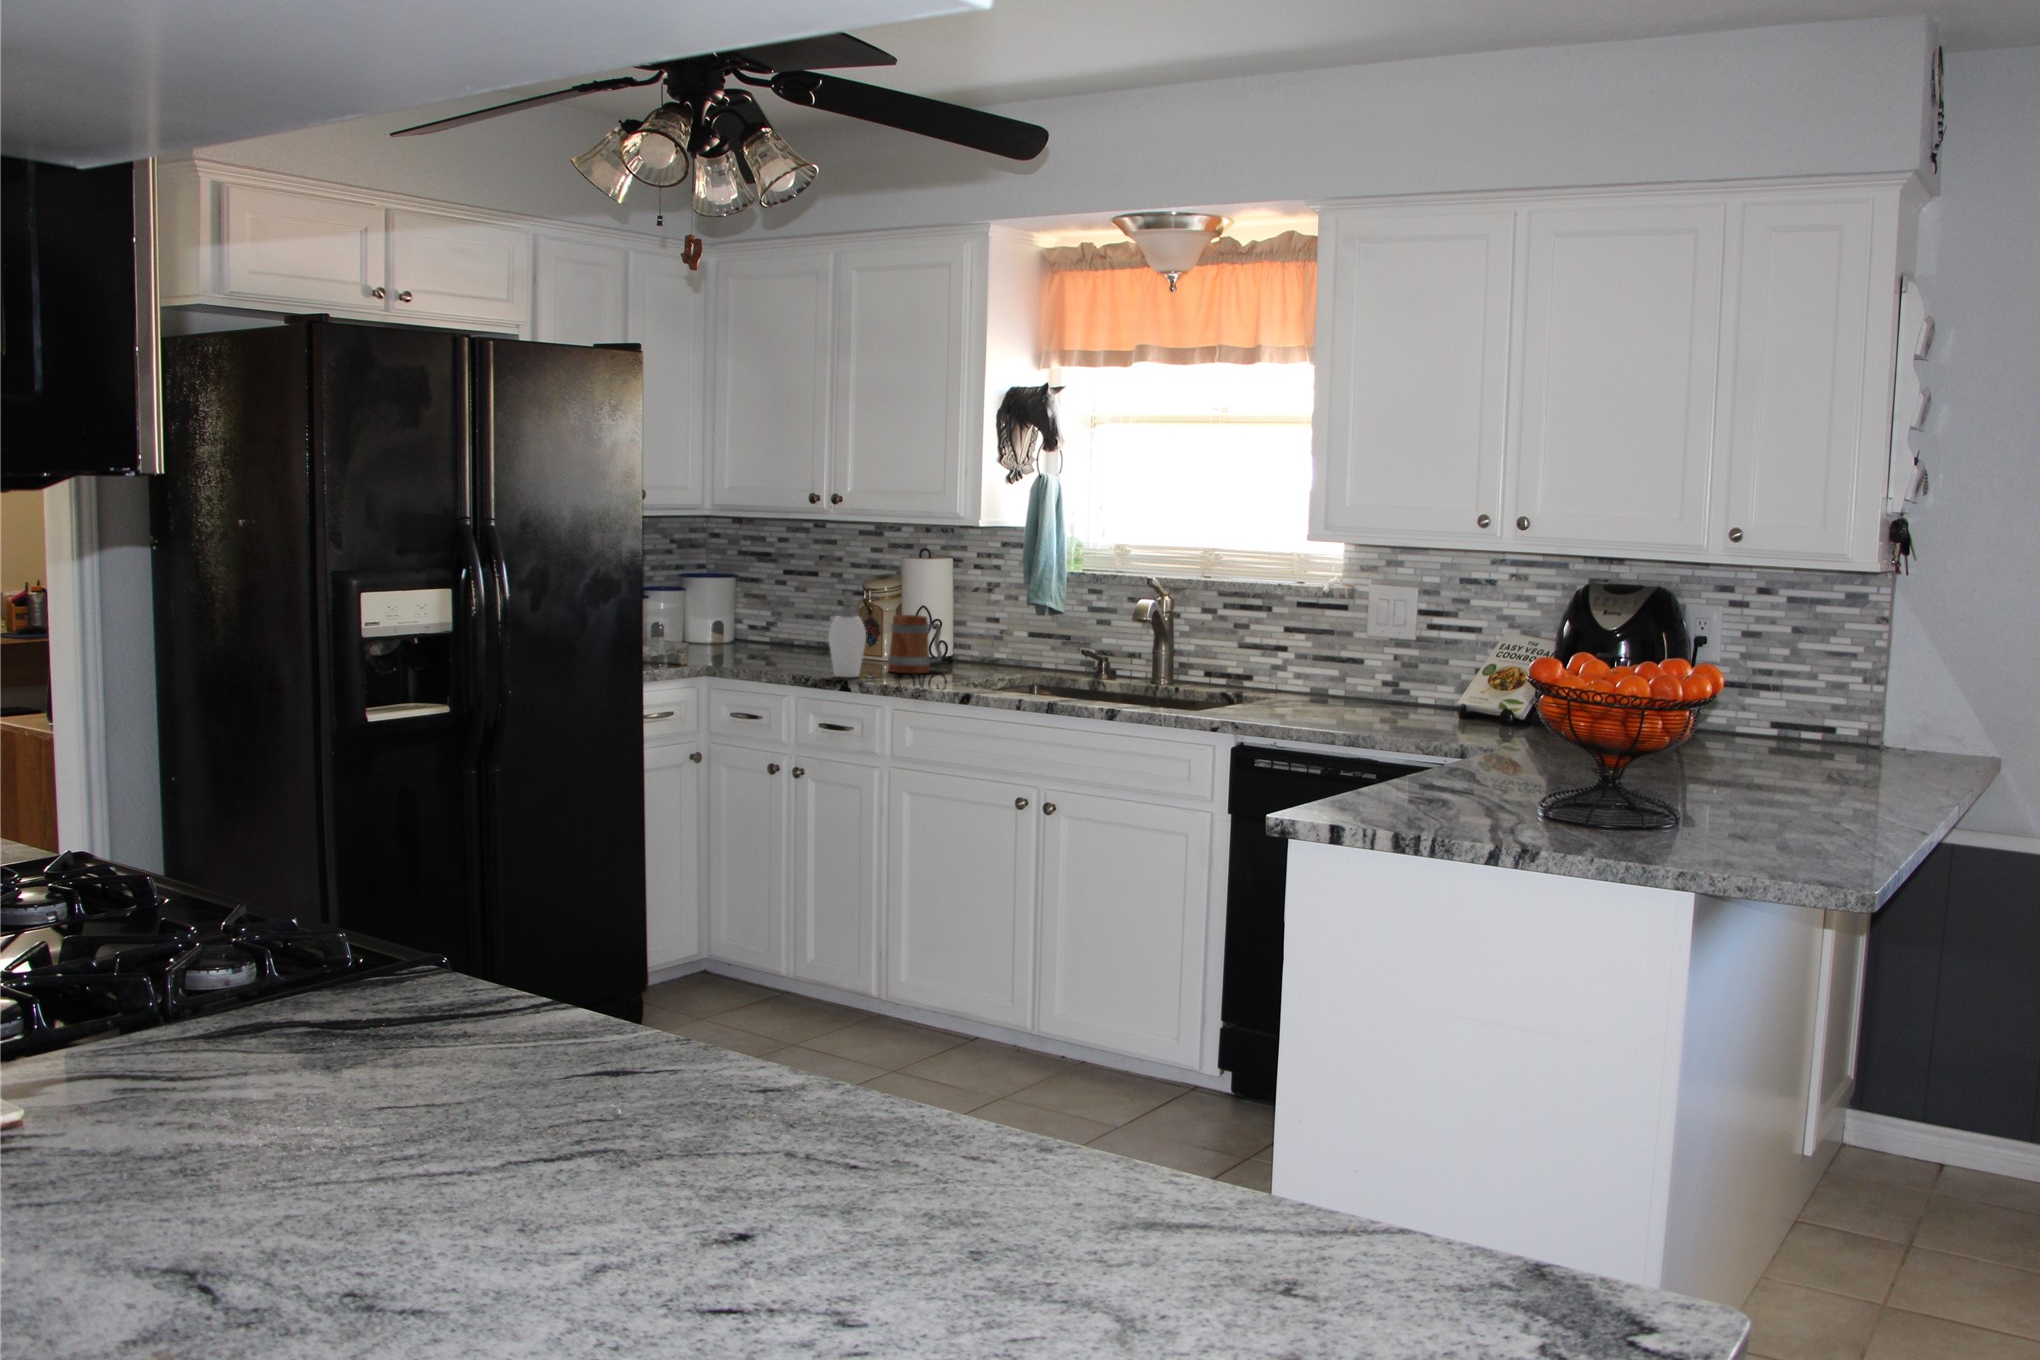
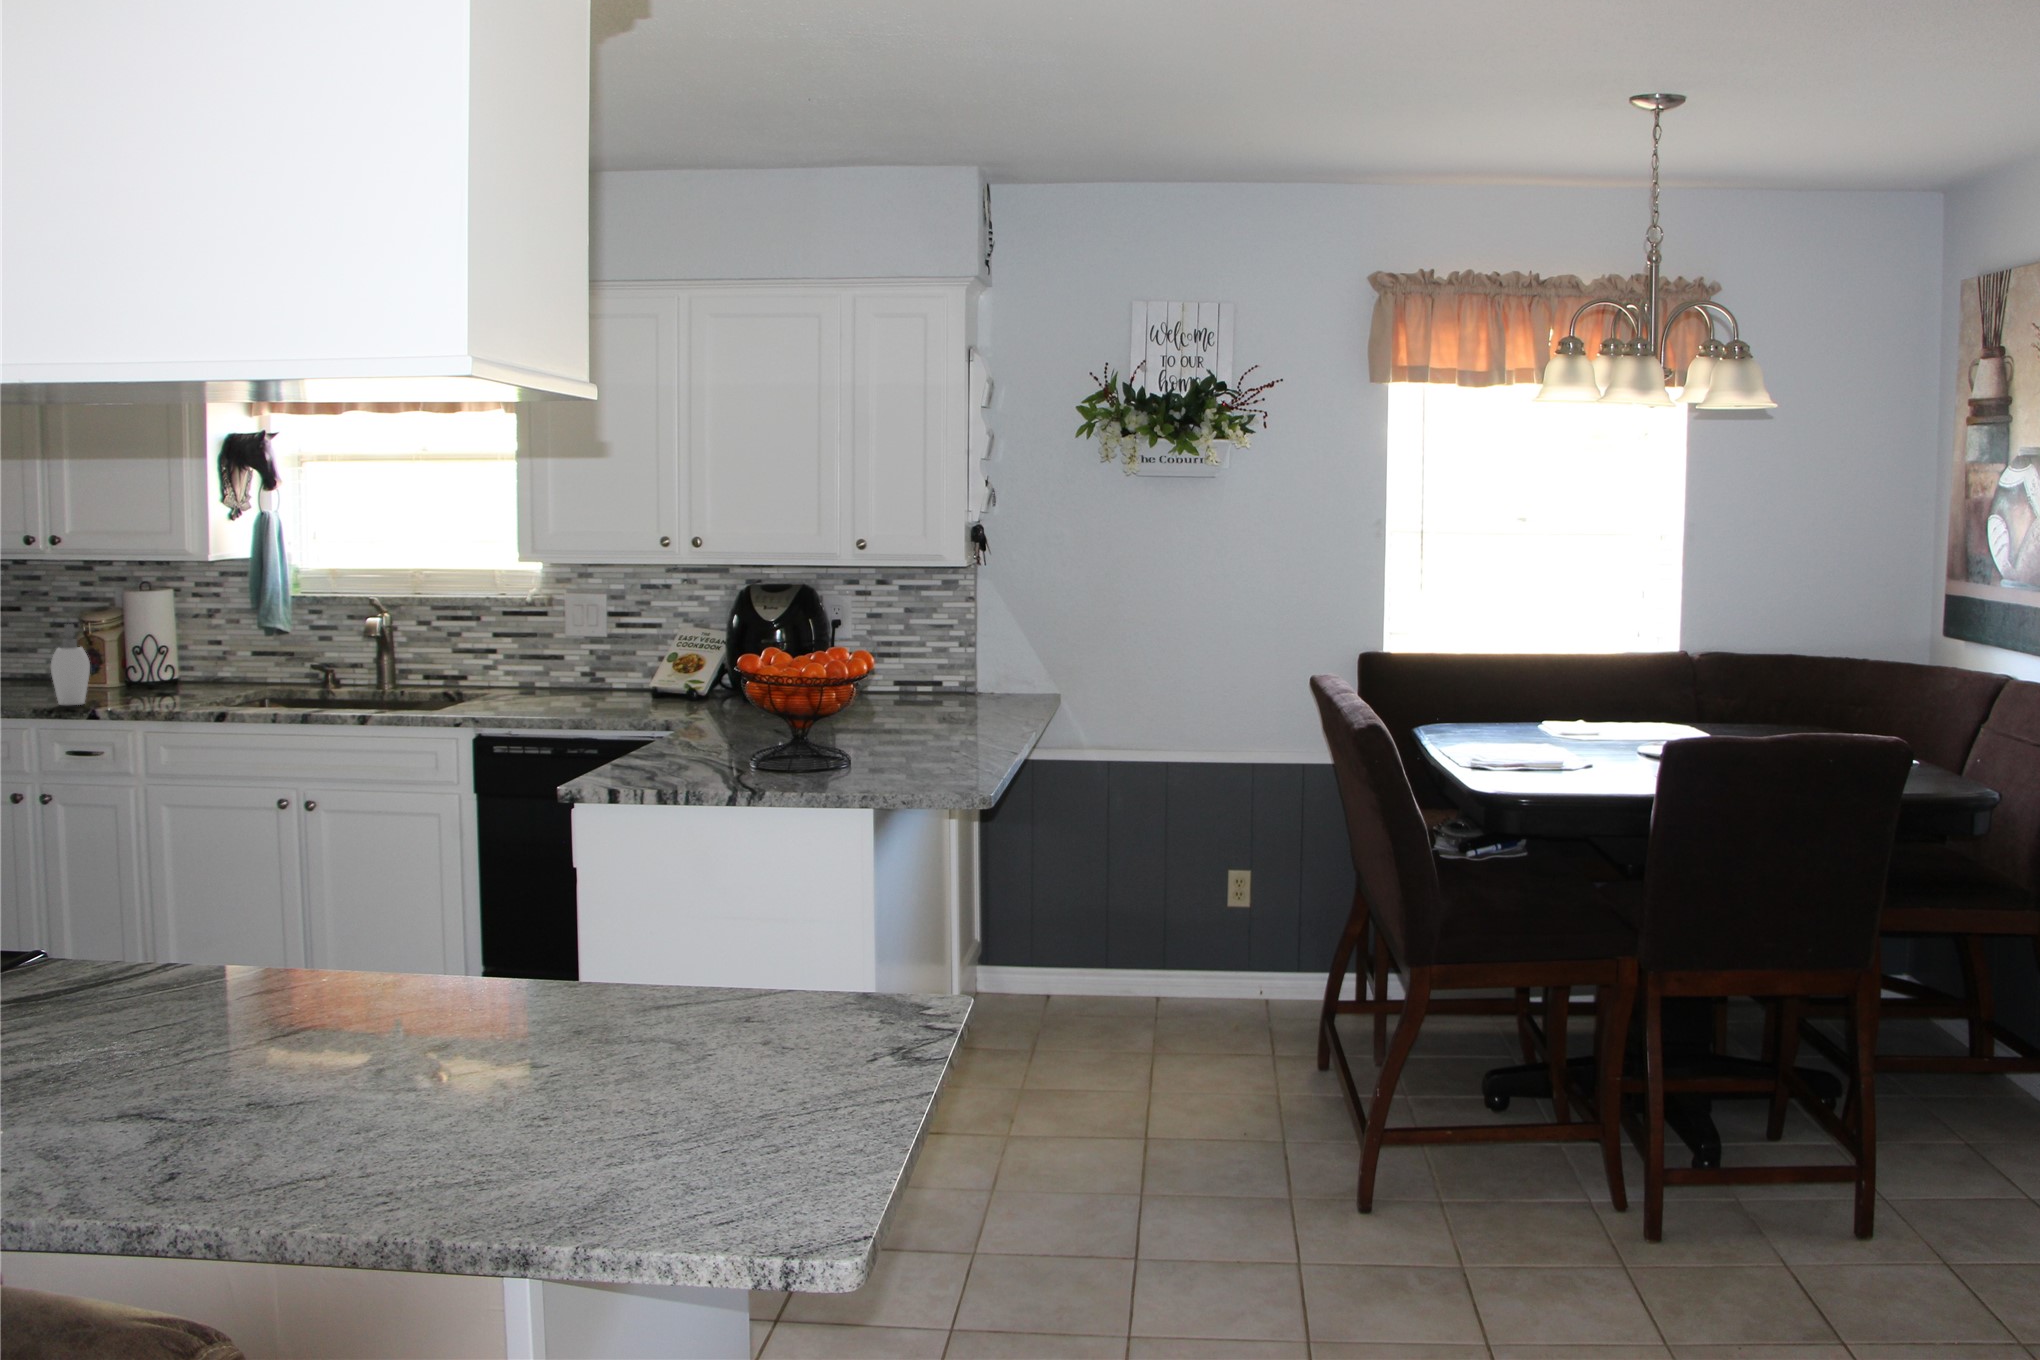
mug: present [888,615,942,673] -> none [111,643,167,698]

